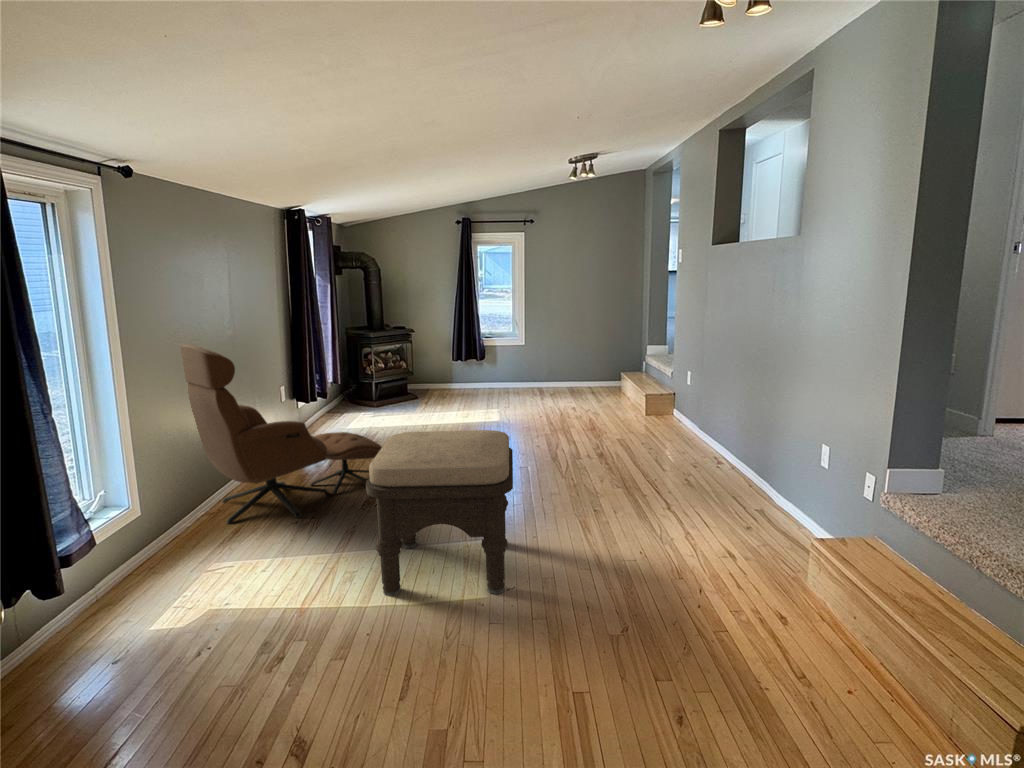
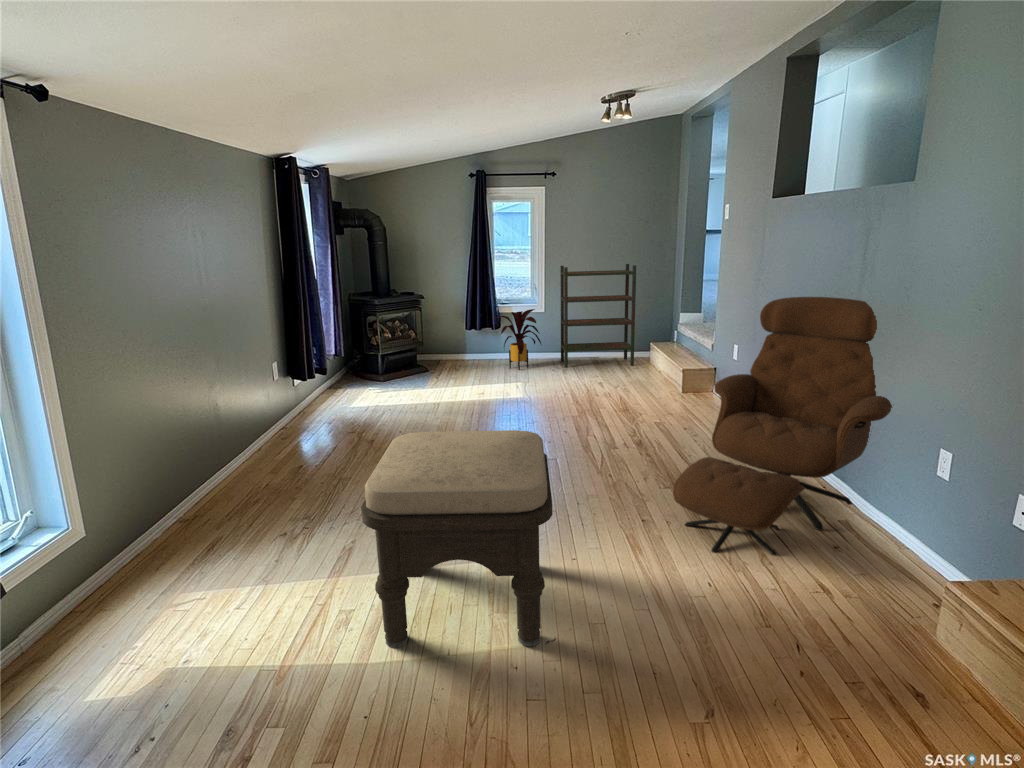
bookshelf: none [538,301,606,395] -> present [560,264,636,368]
house plant: none [477,342,521,397] -> present [499,309,542,370]
lounge chair: present [180,344,382,524] -> present [673,297,892,556]

